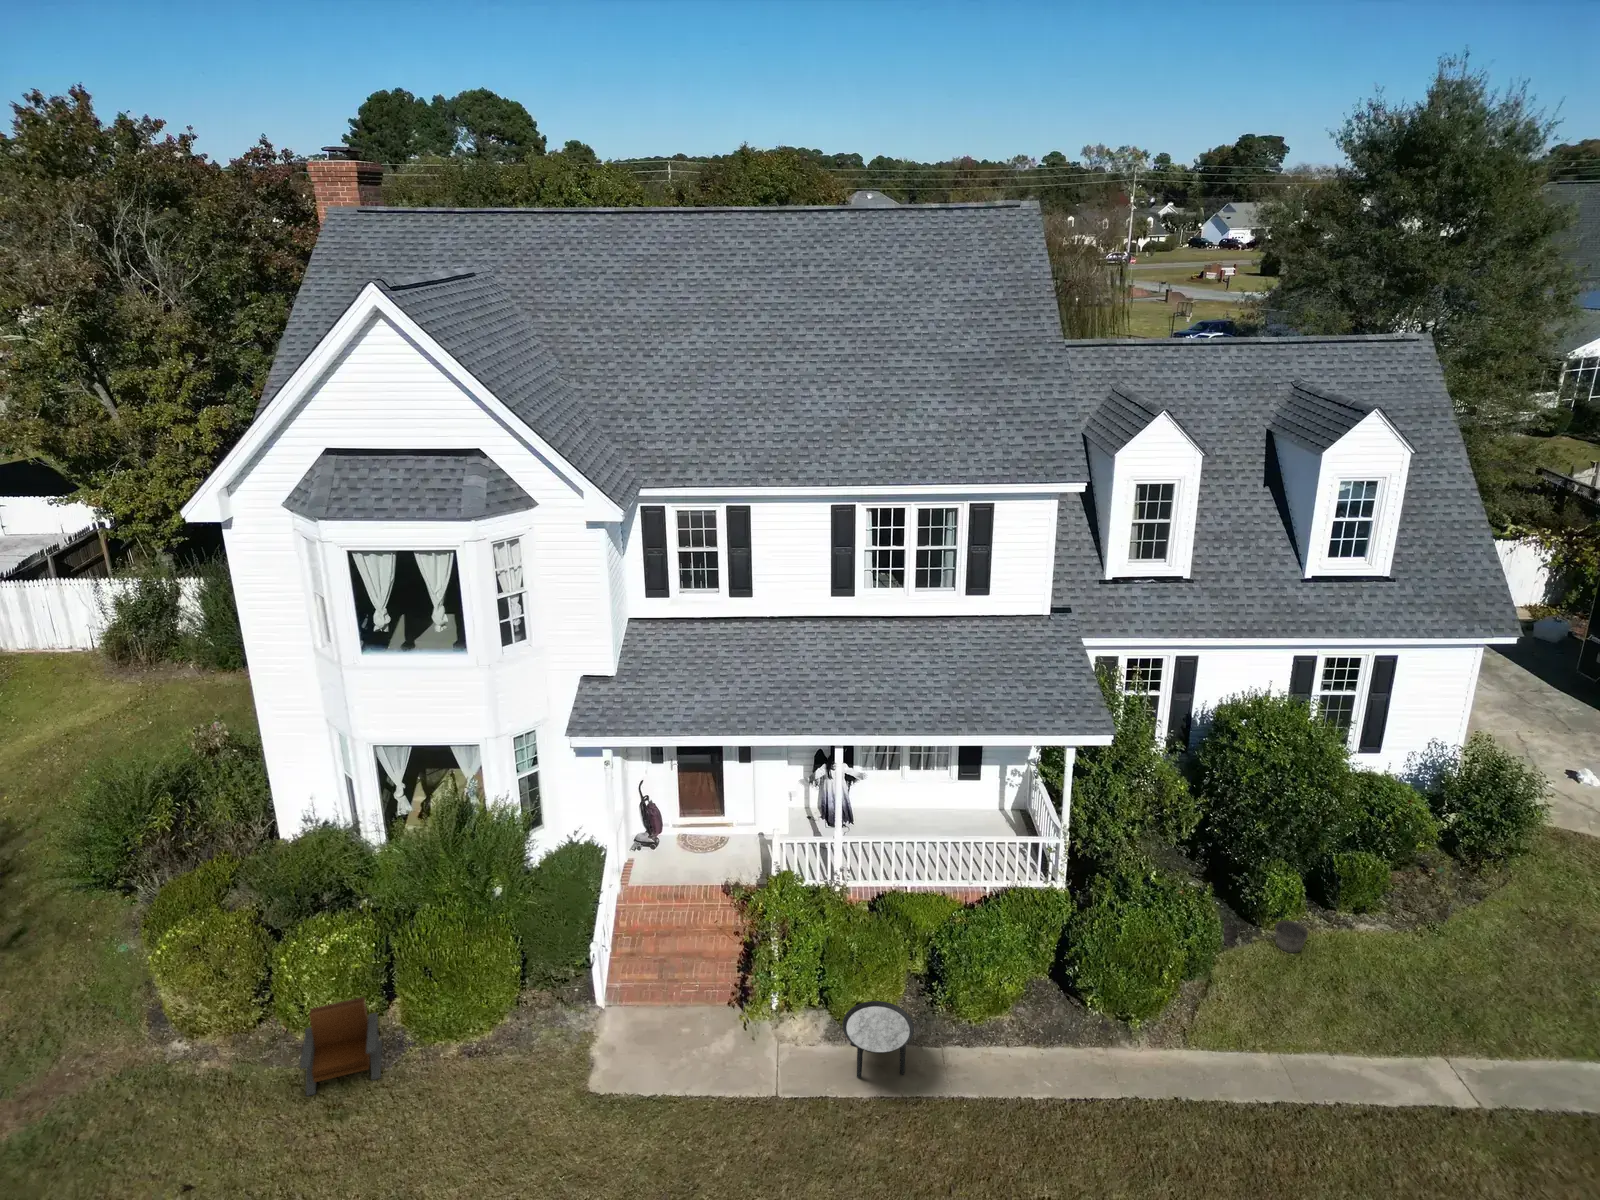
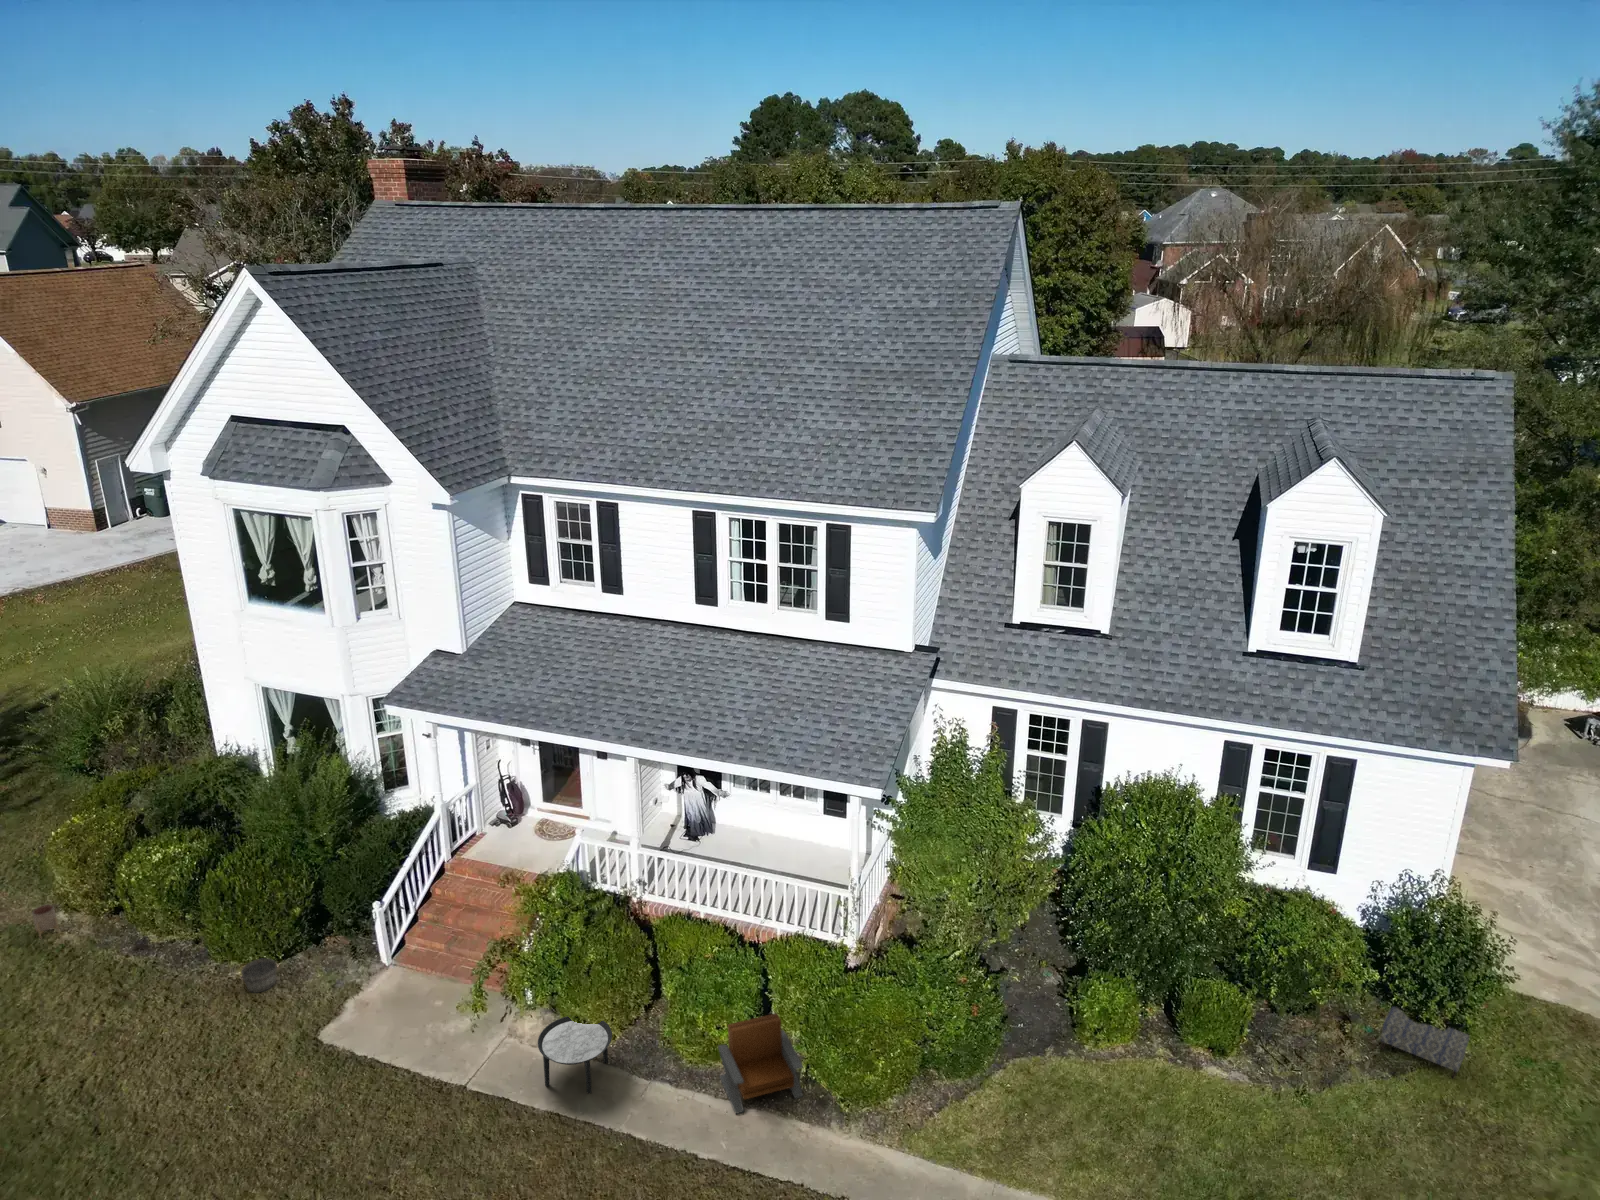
bench: none [1452,846,1526,893] -> present [1381,1006,1469,1079]
wooden bucket: present [1275,921,1308,953] -> present [241,958,277,993]
lounge chair: present [300,997,382,1096] -> present [718,1013,803,1114]
planter: none [172,1022,206,1063] -> present [32,905,59,938]

